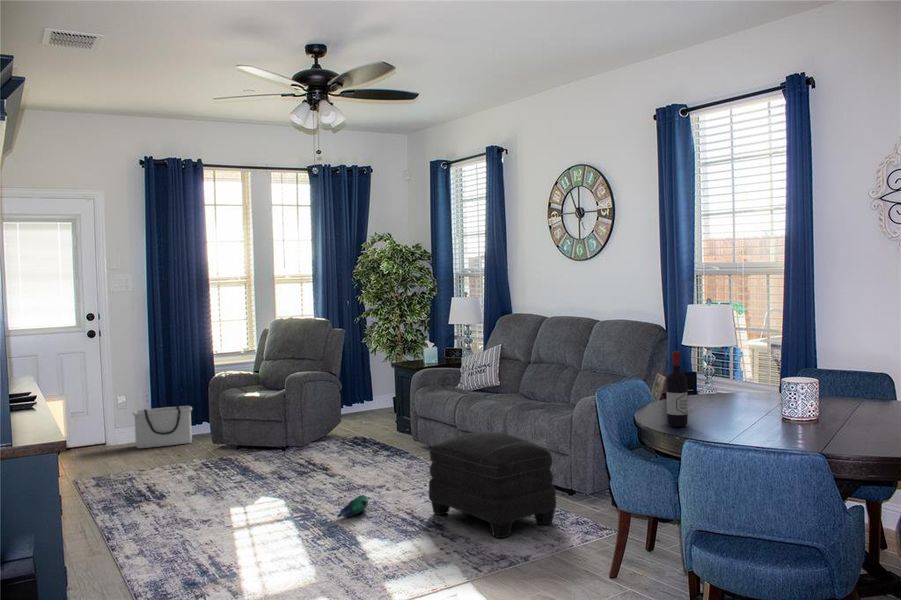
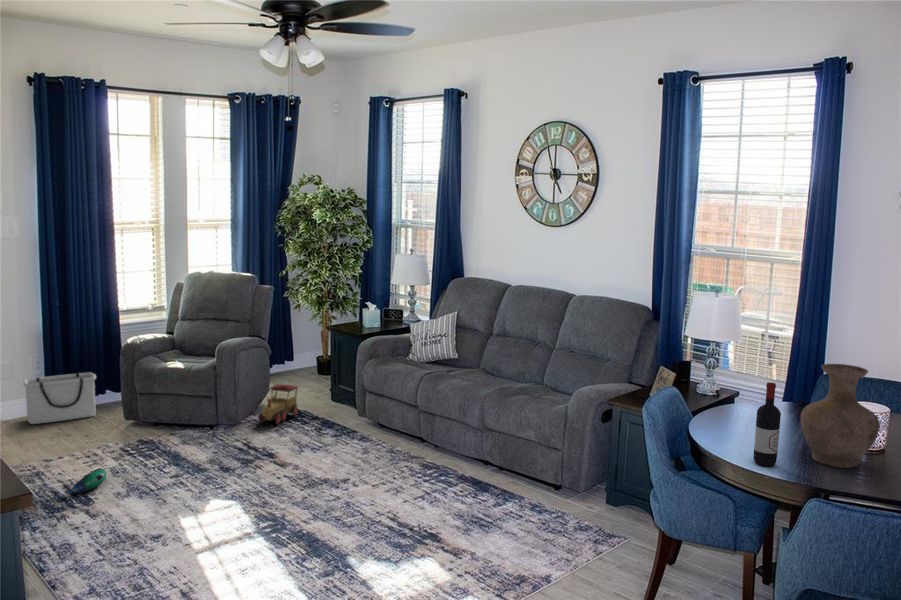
vase: none [715,336,784,428] -> present [801,364,880,468]
toy train: none [324,414,362,448] -> present [259,384,299,424]
ottoman: present [429,432,556,538] -> none [417,428,562,555]
plush toy: present [337,495,368,517] -> present [68,468,106,494]

